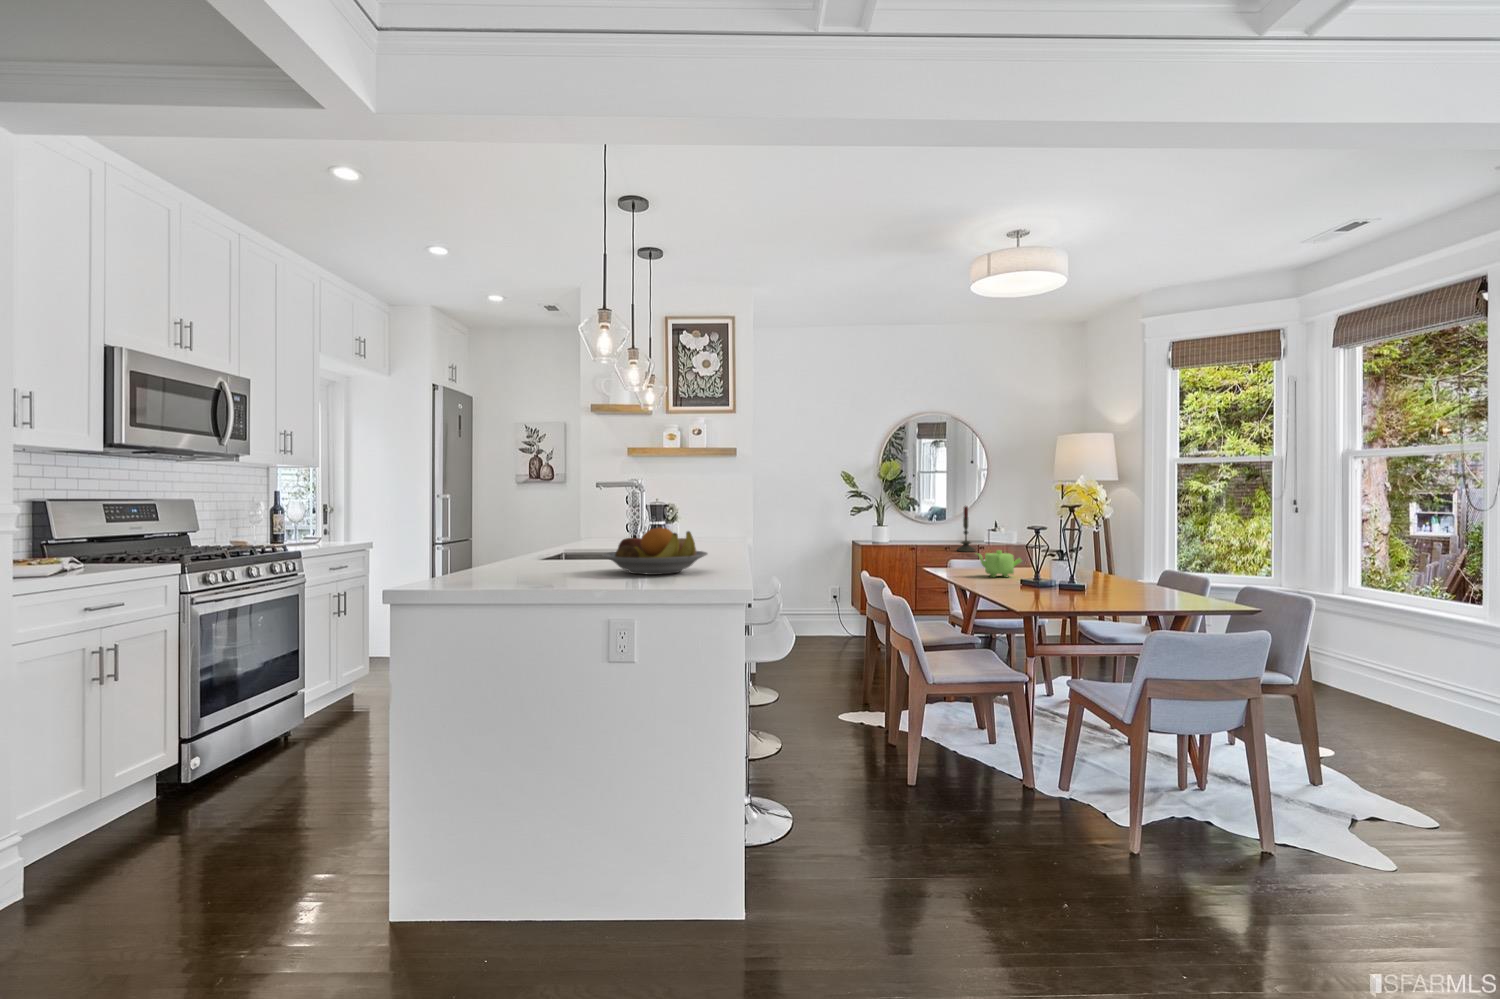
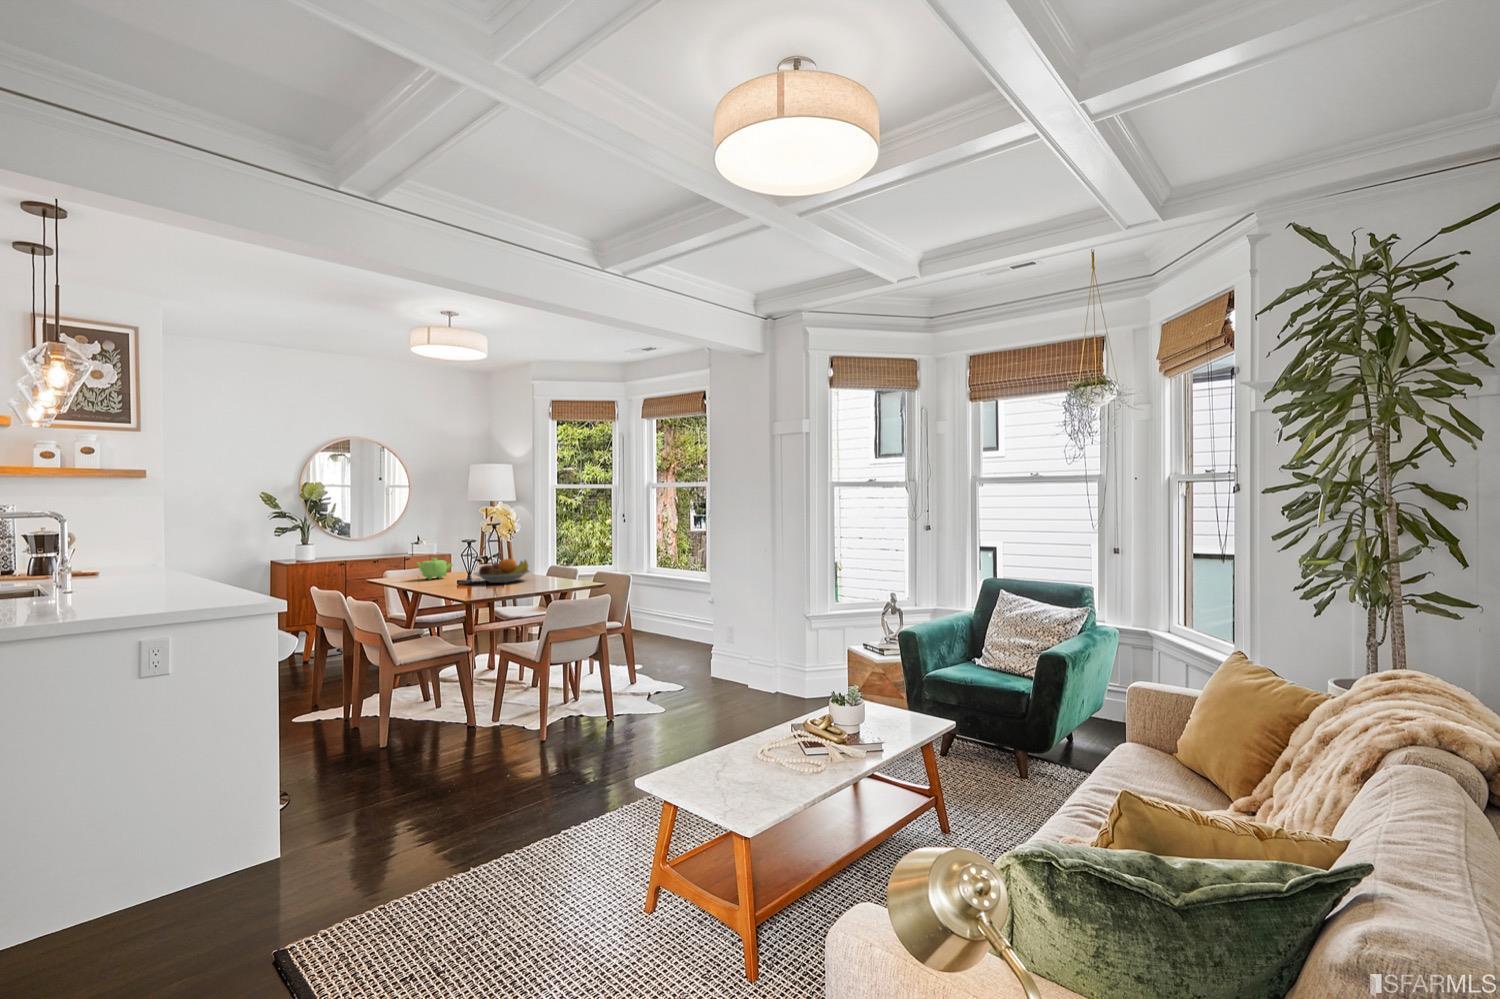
candle: present [957,506,975,552] -> none [386,522,403,562]
fruit bowl: present [602,527,708,575] -> present [474,559,529,583]

